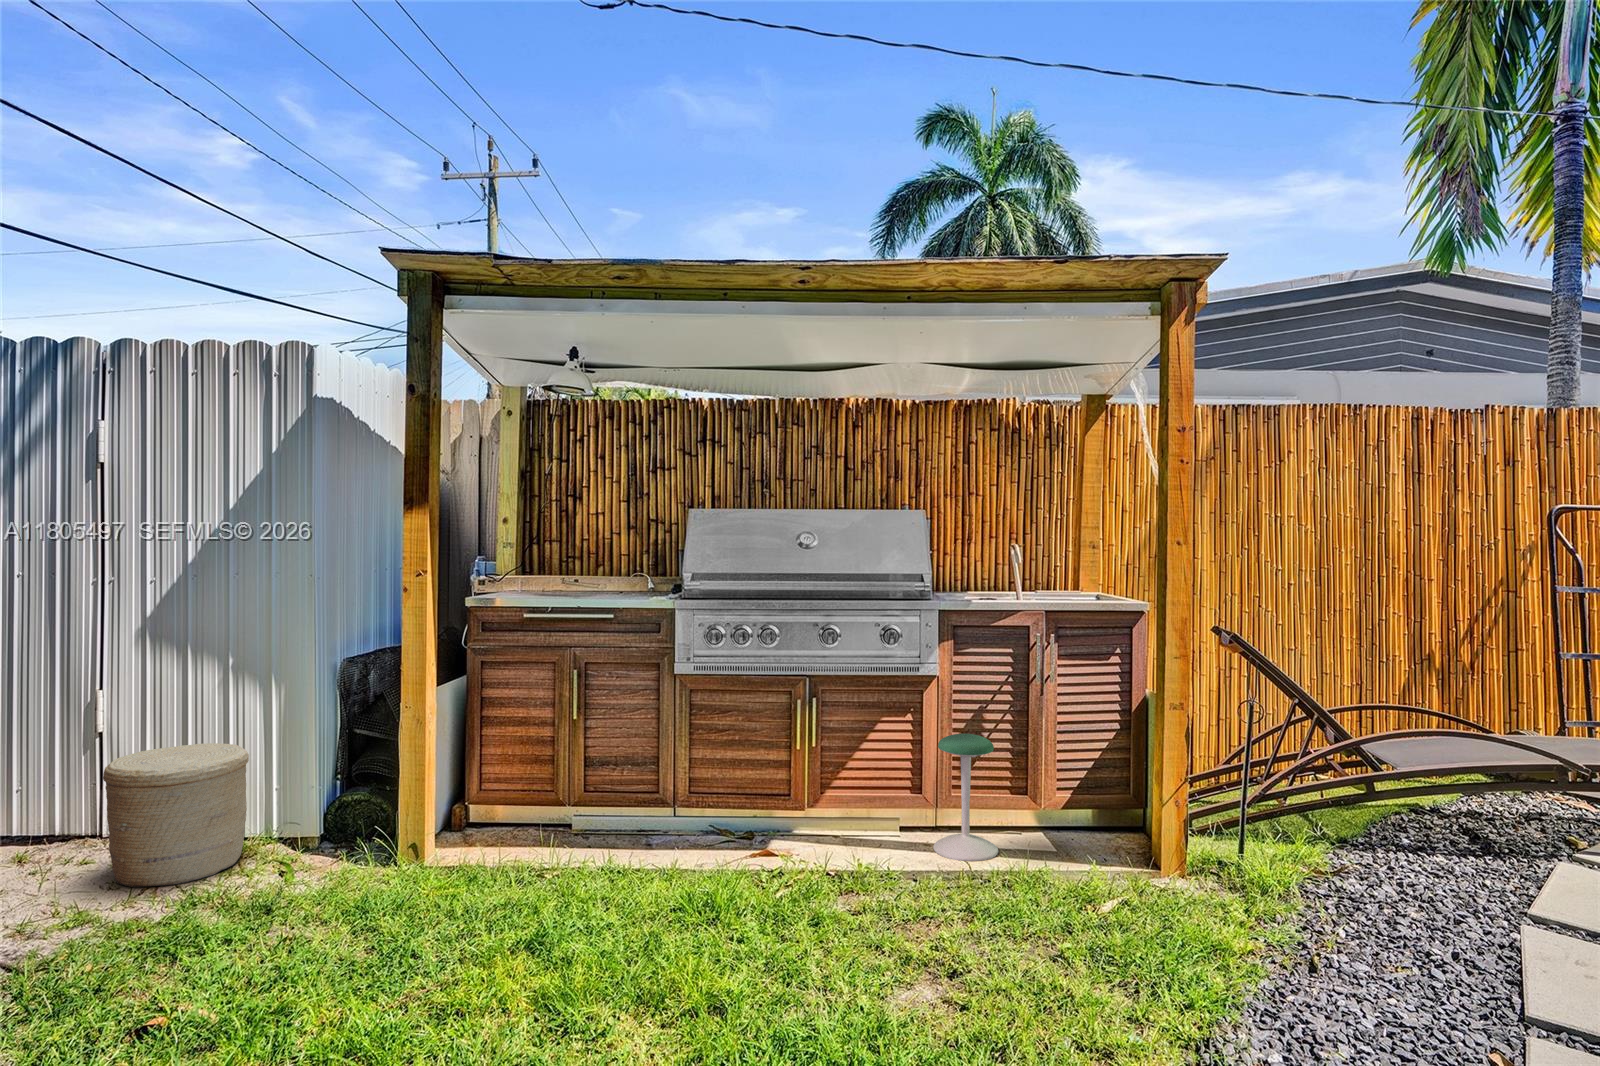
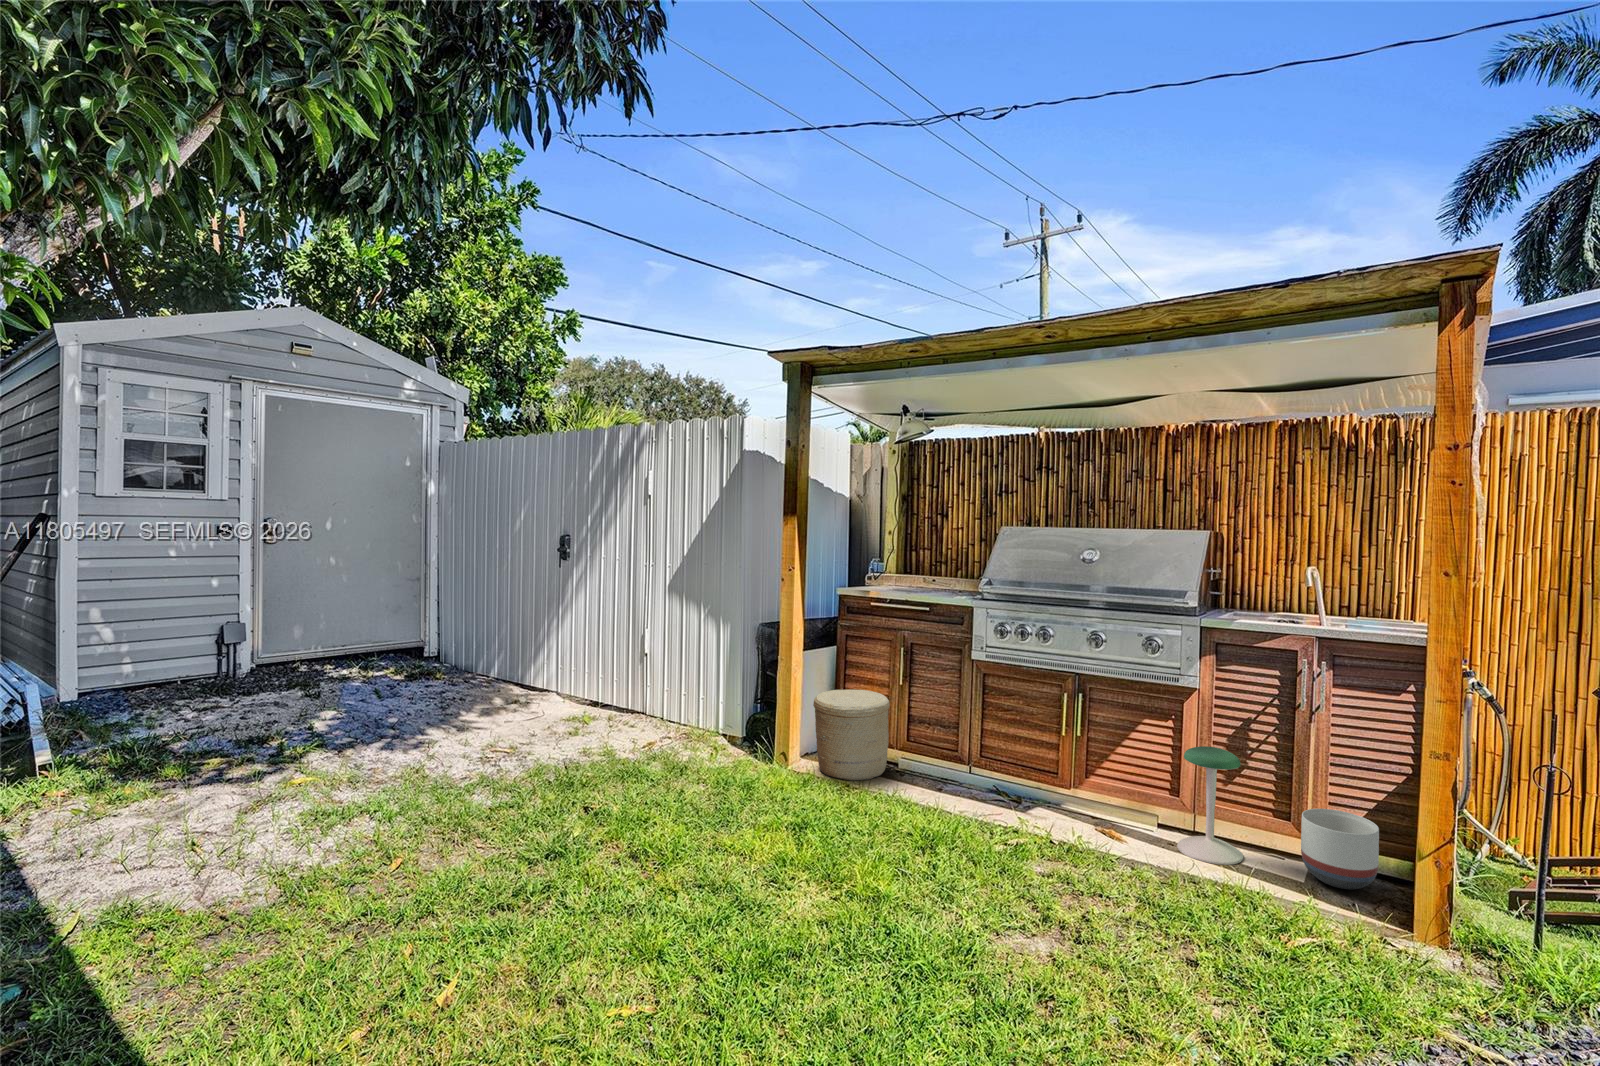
woven basket: present [103,743,249,887] -> present [813,690,890,780]
planter: none [1049,778,1115,854] -> present [1301,809,1379,889]

